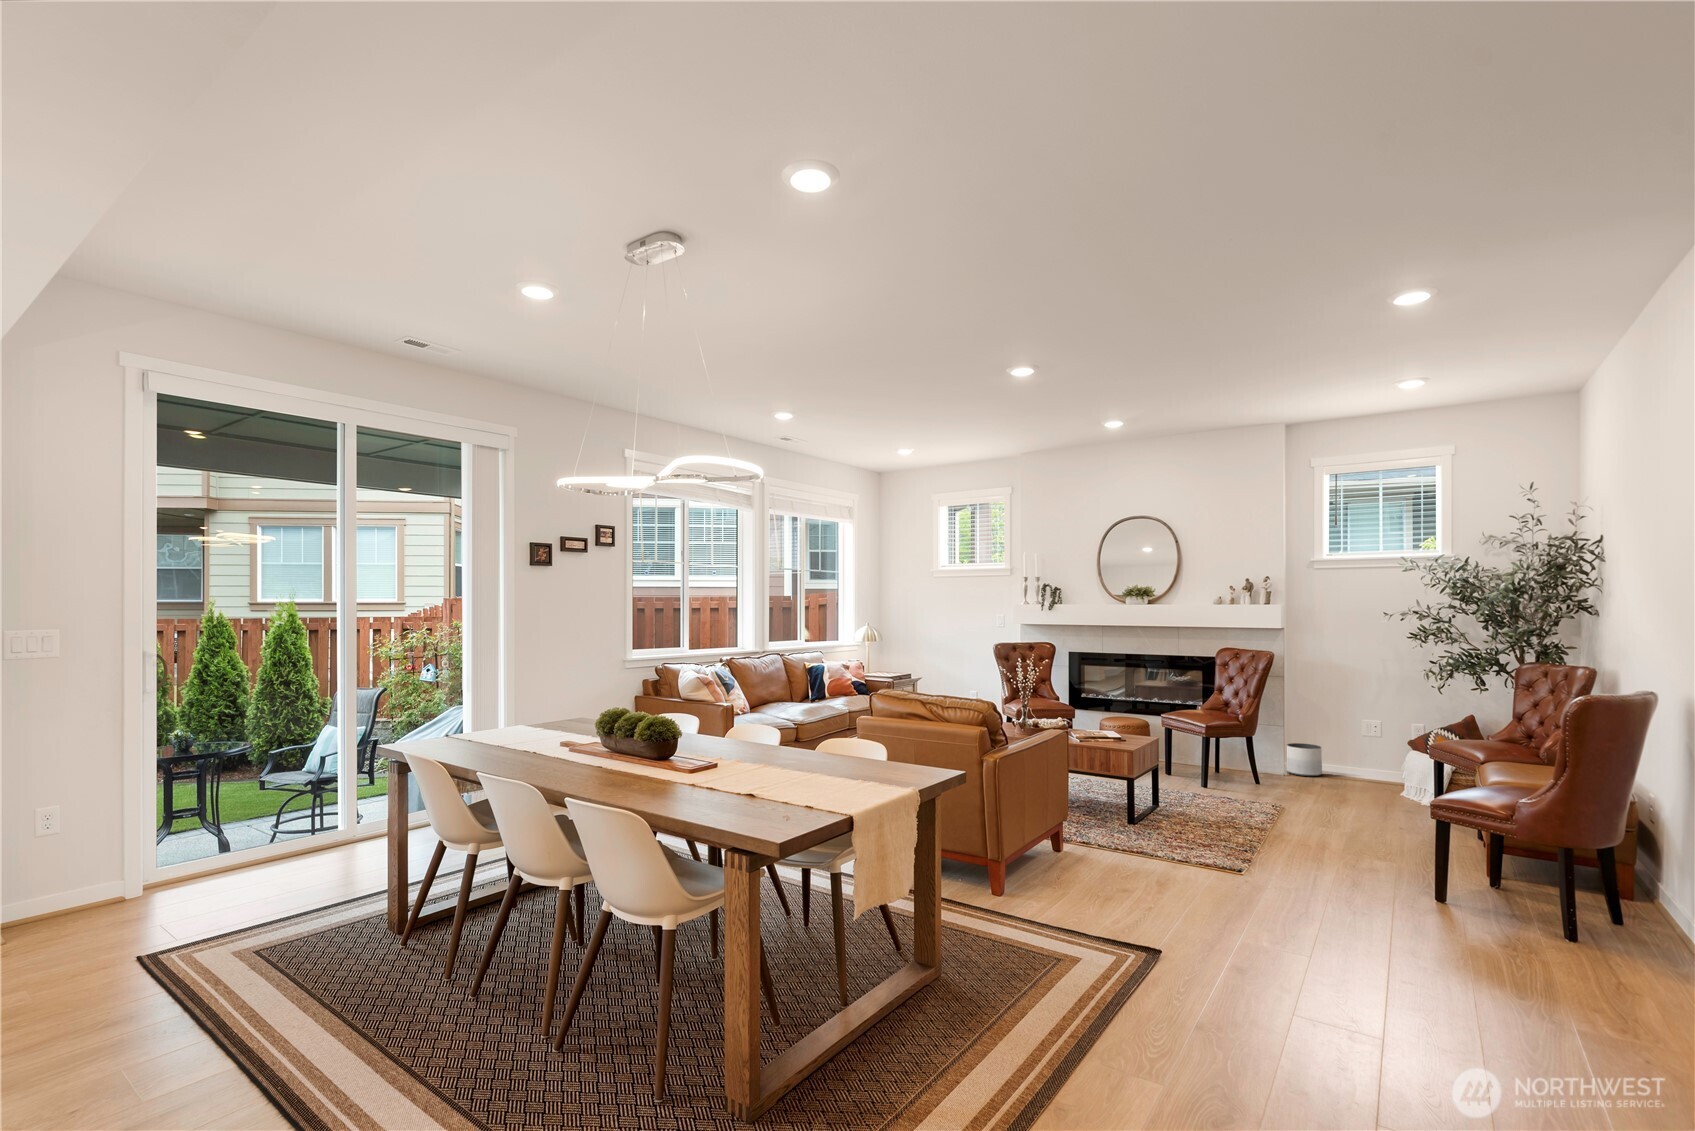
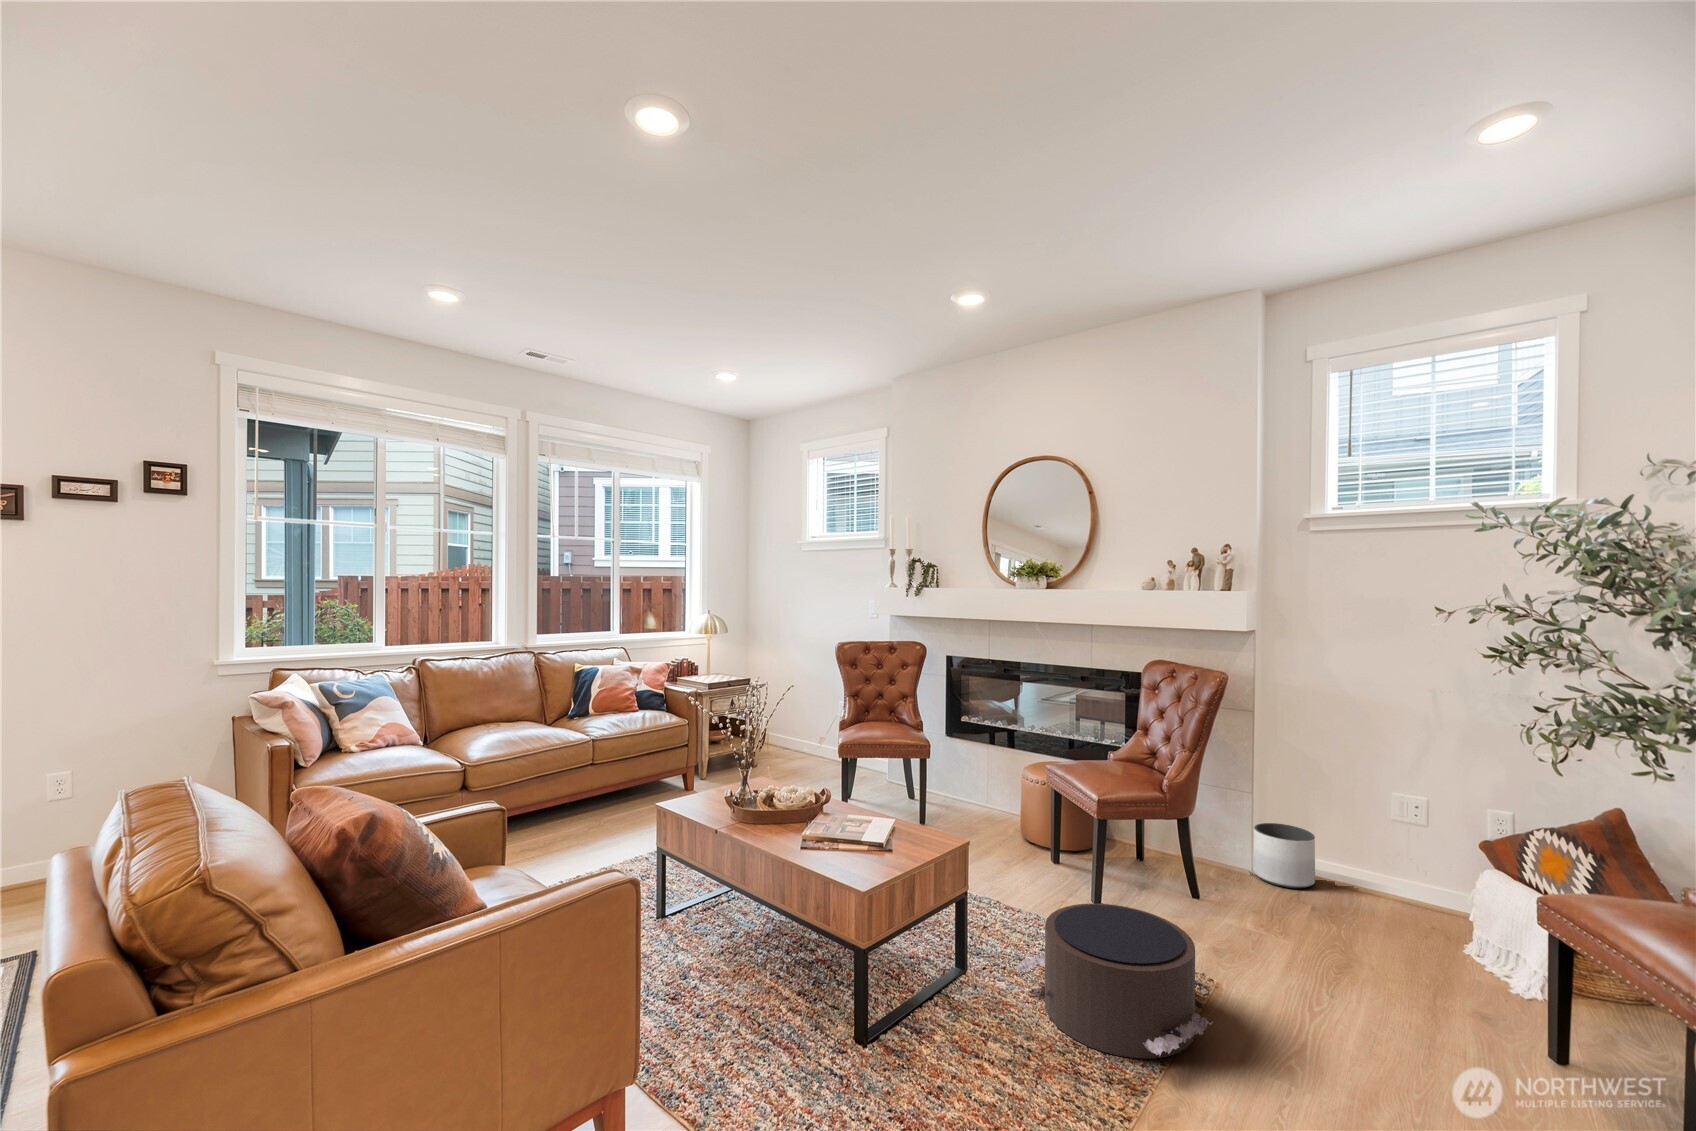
pouf: none [1191,767,1293,822] -> present [1015,903,1213,1059]

